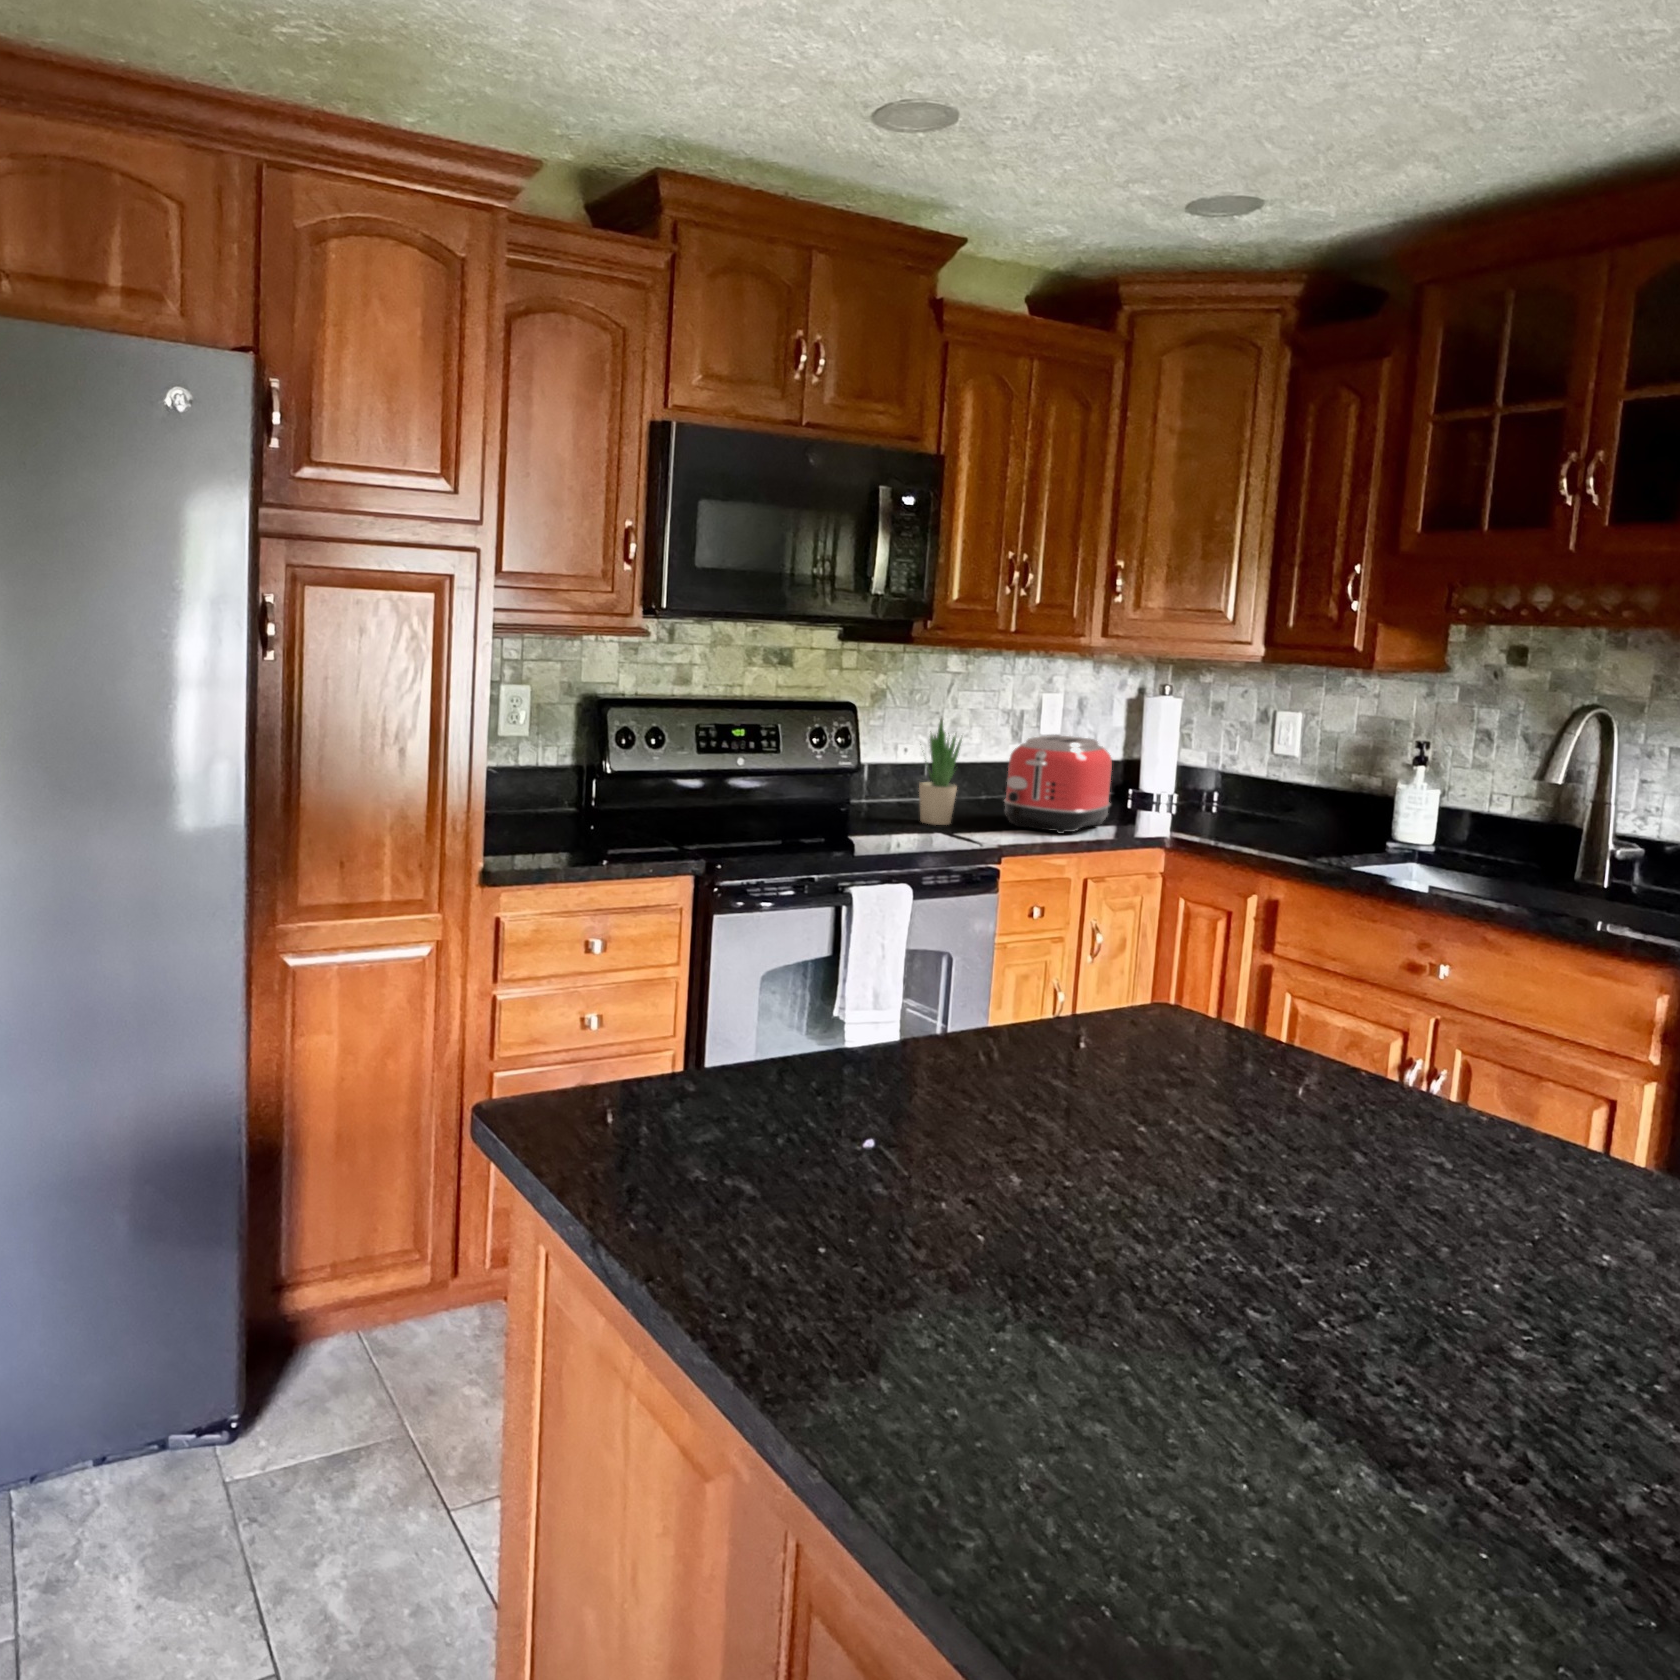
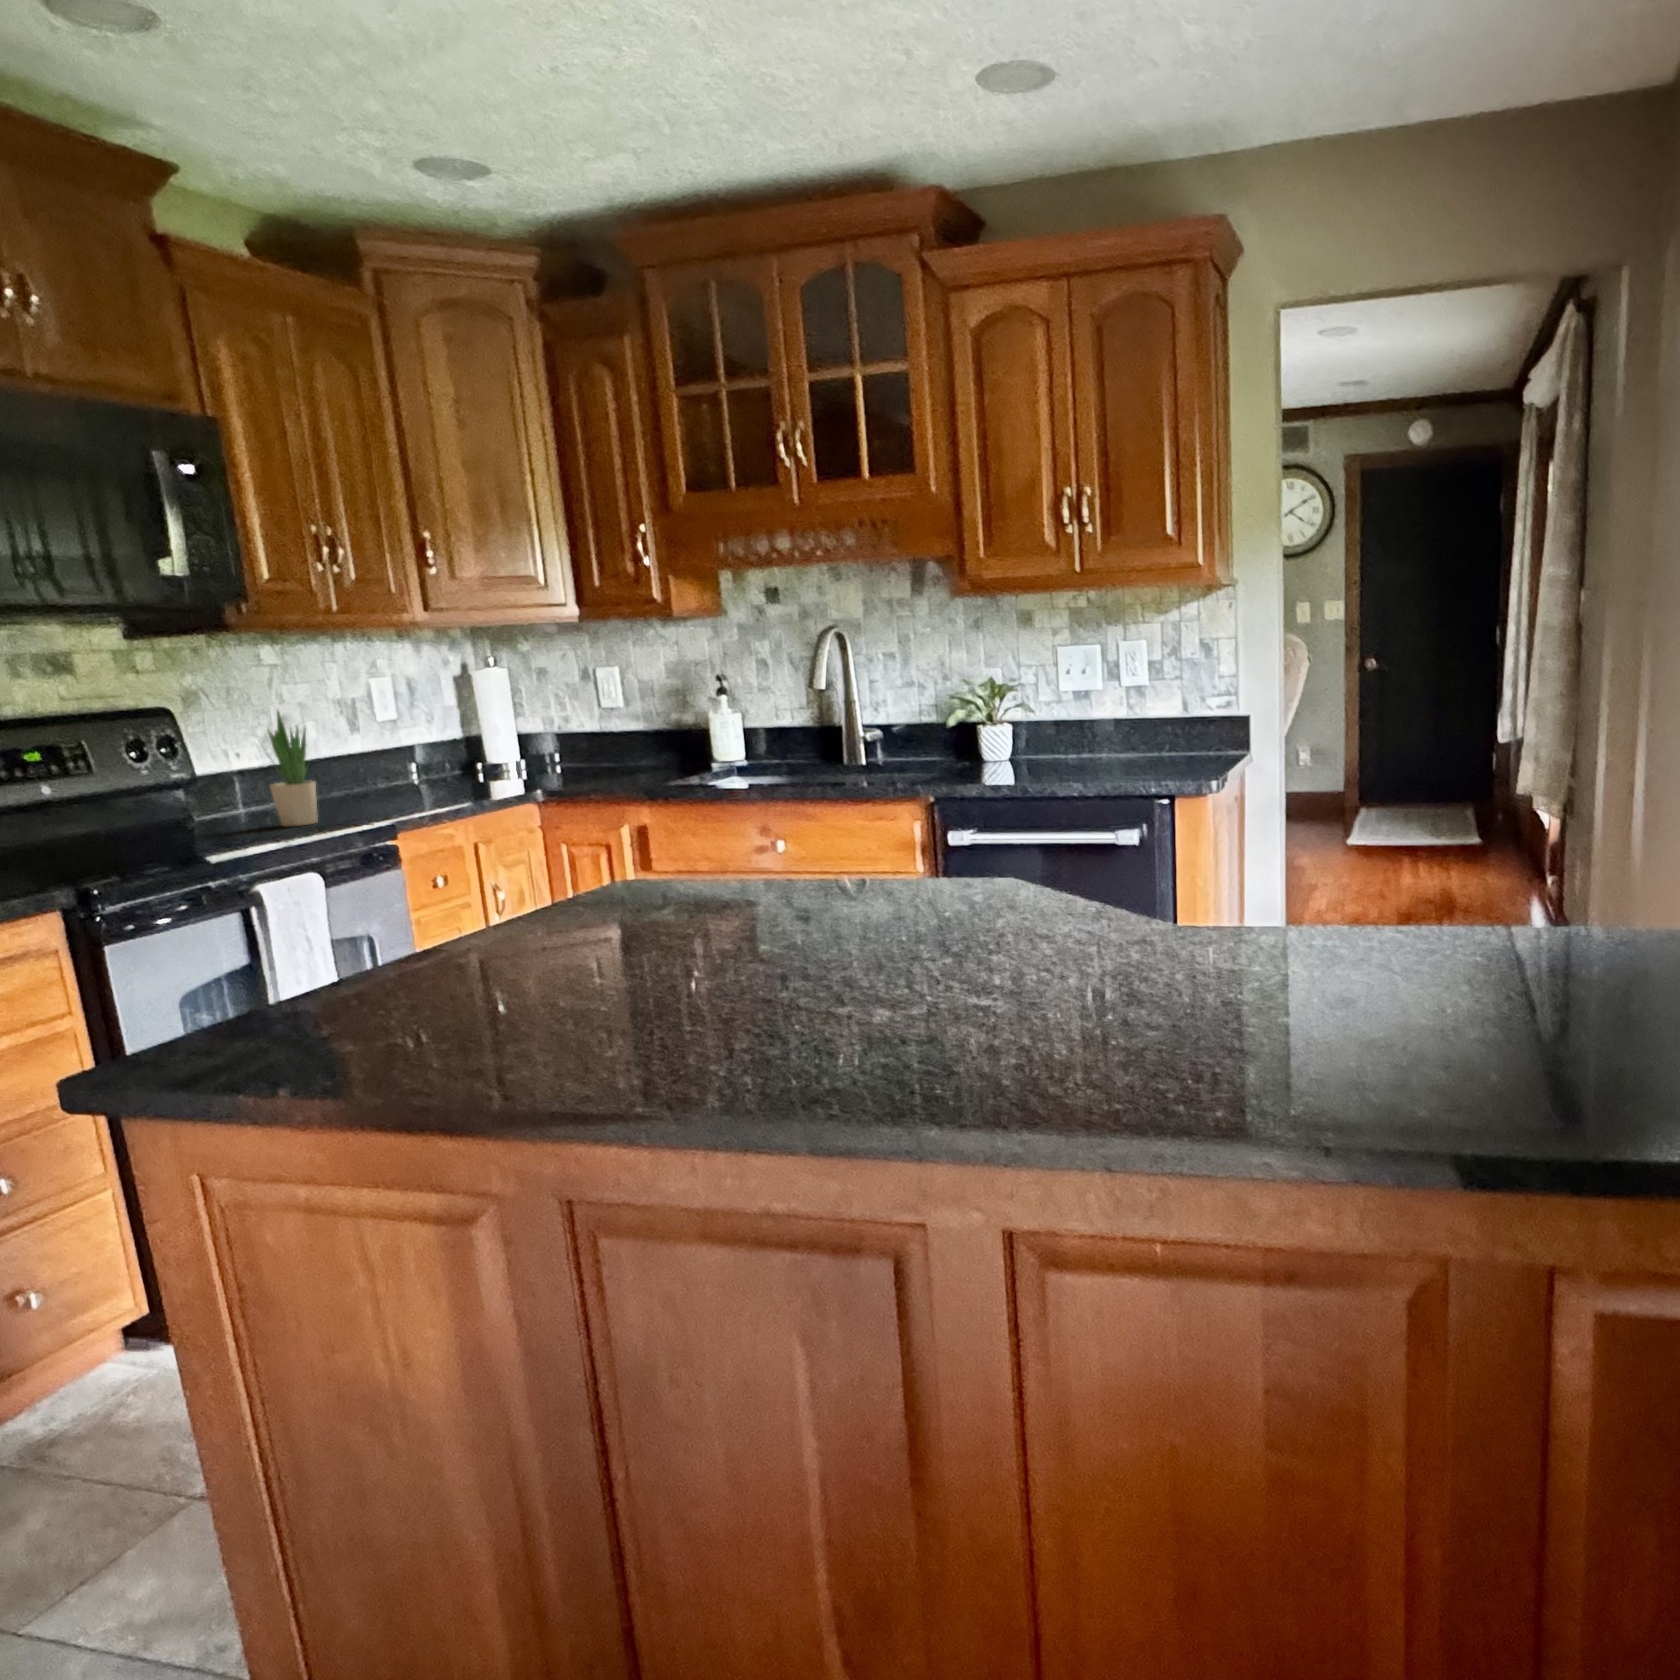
toaster: present [1004,735,1112,834] -> none [363,714,475,813]

